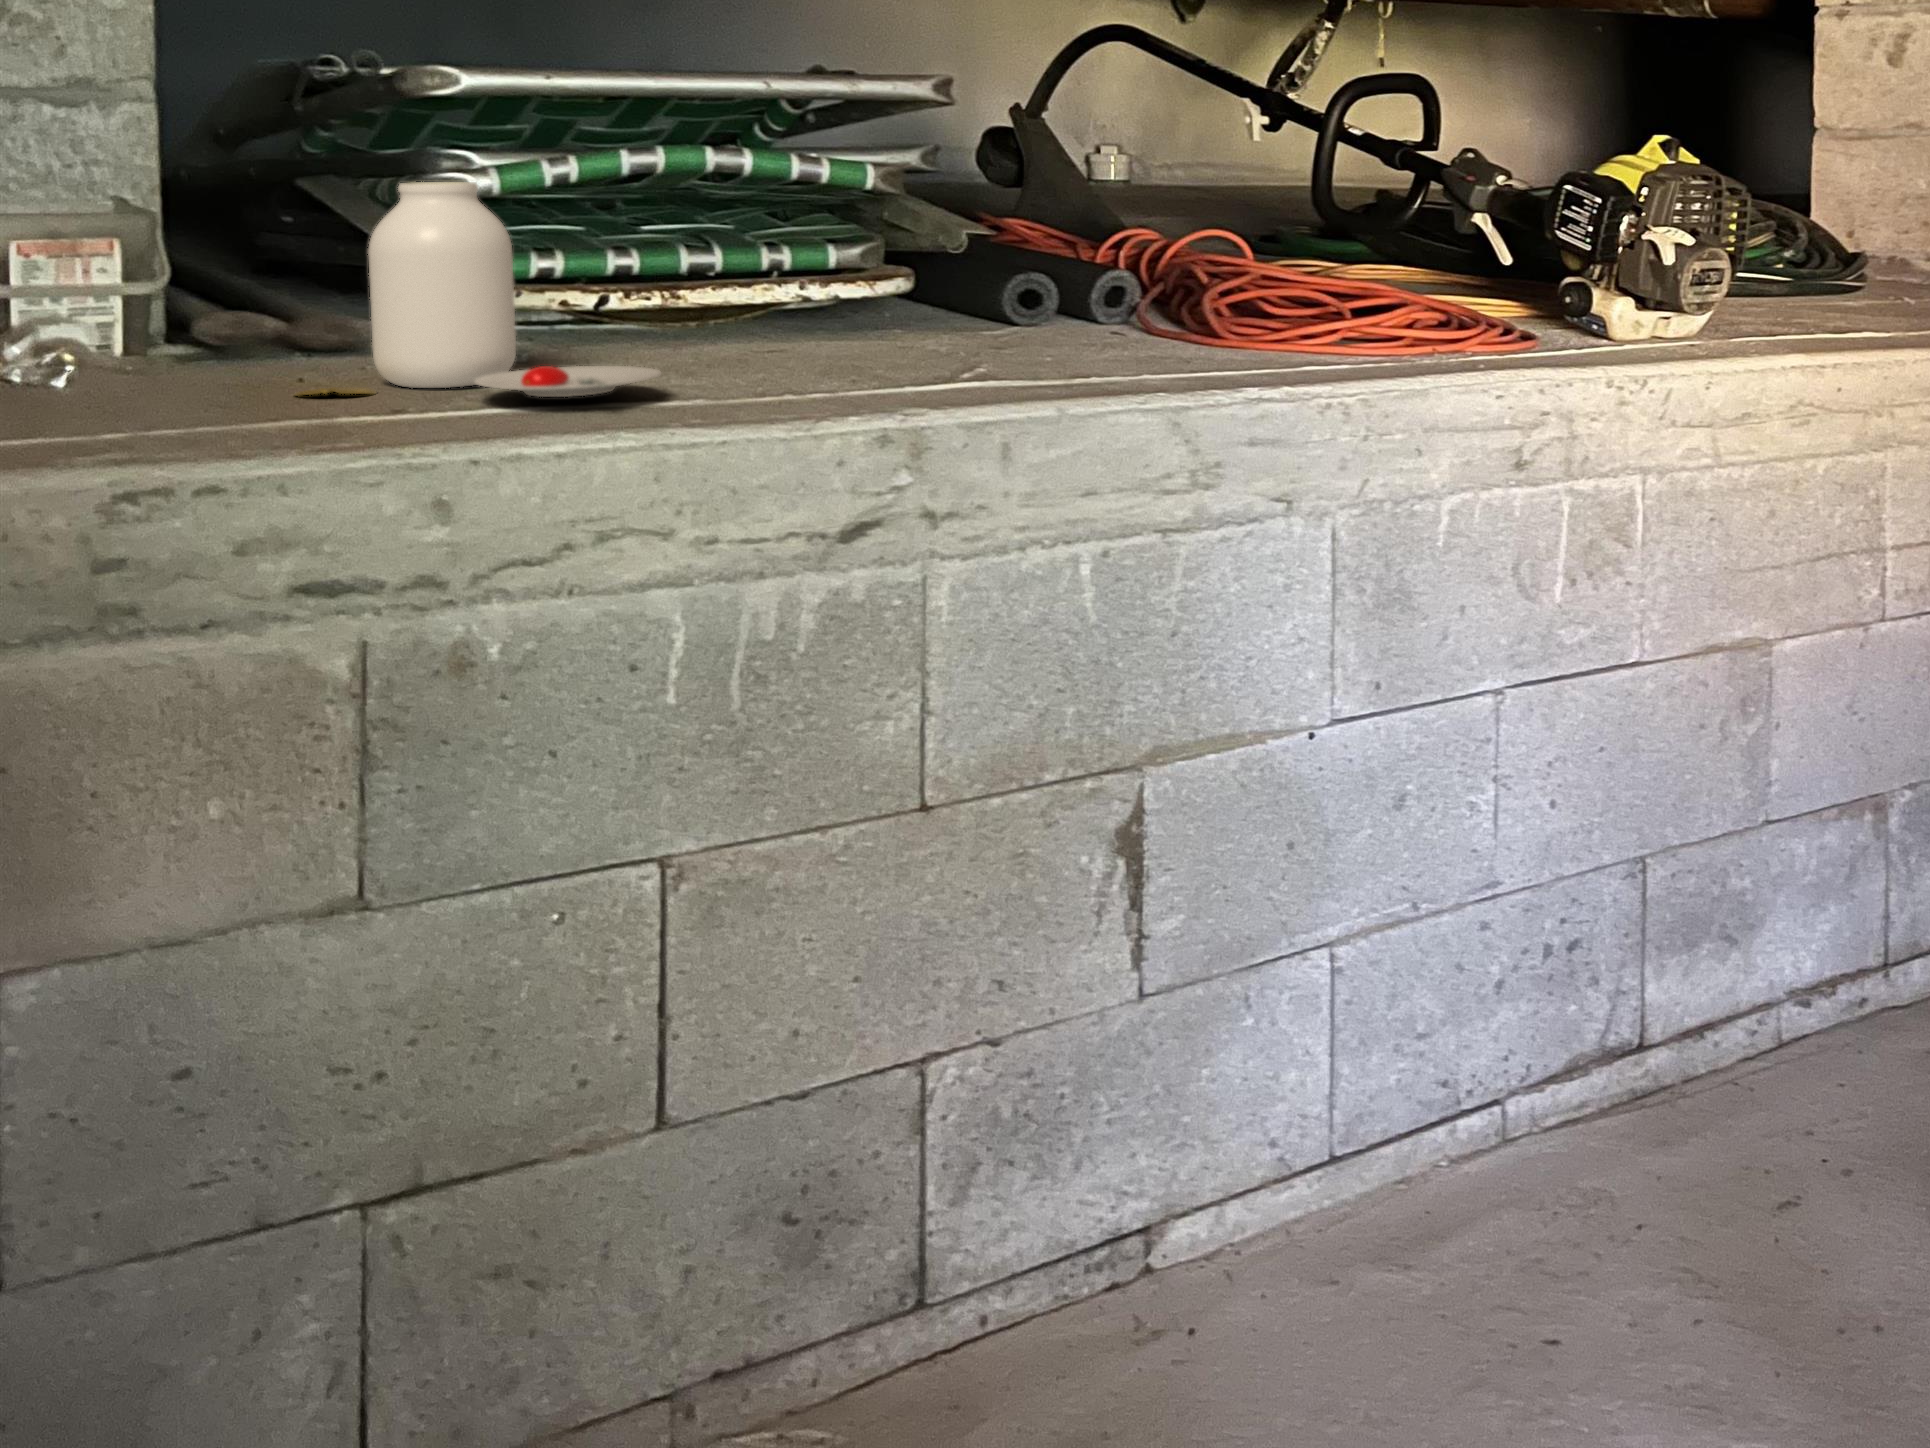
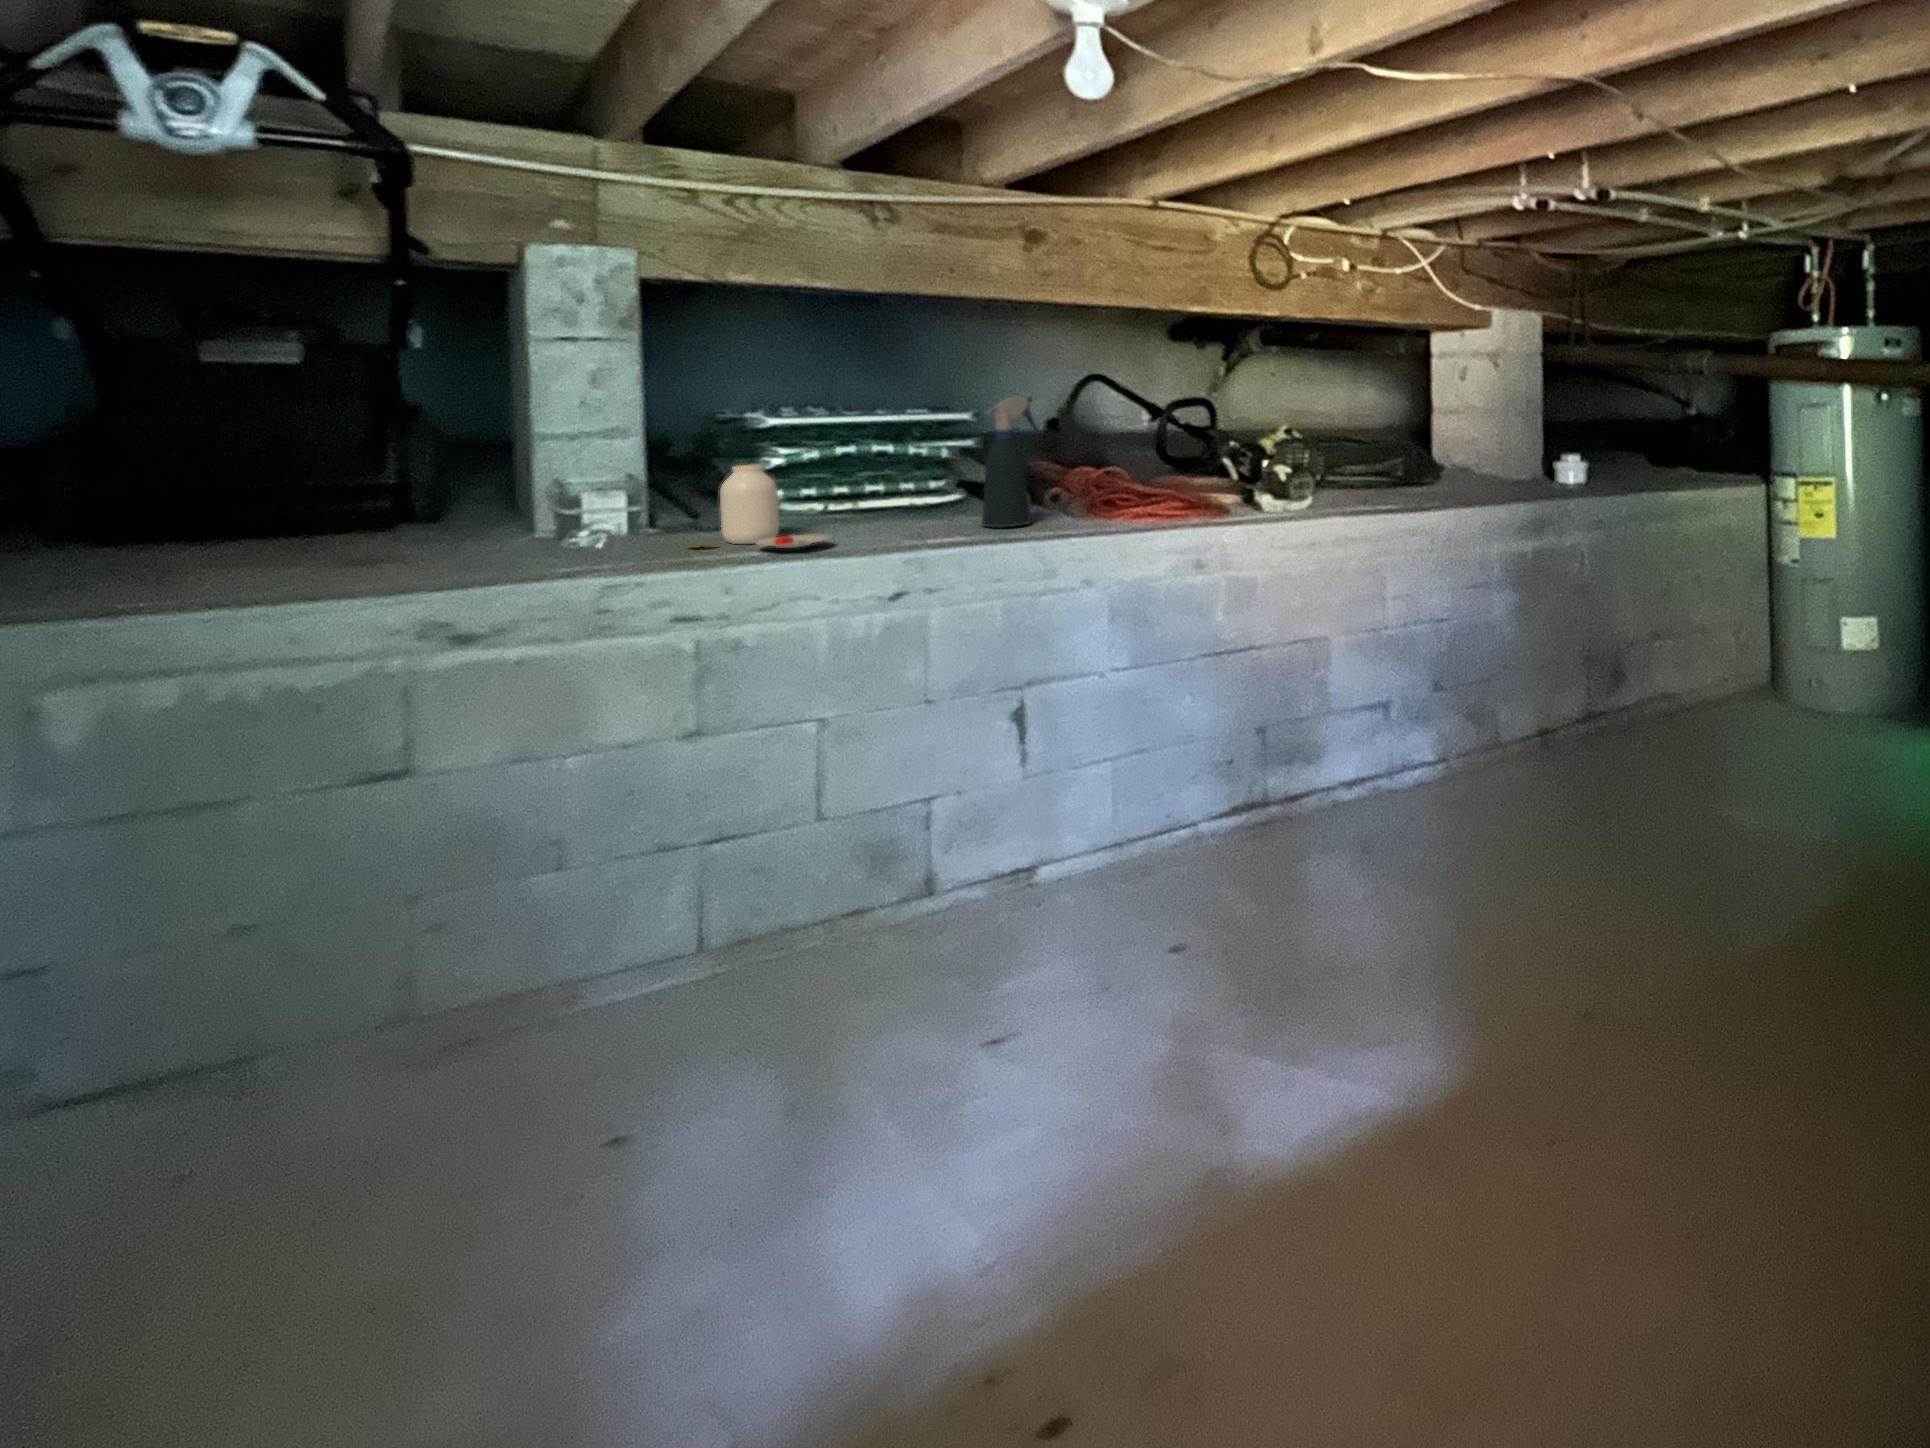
spray bottle: none [989,33,1120,360] -> present [982,396,1038,527]

